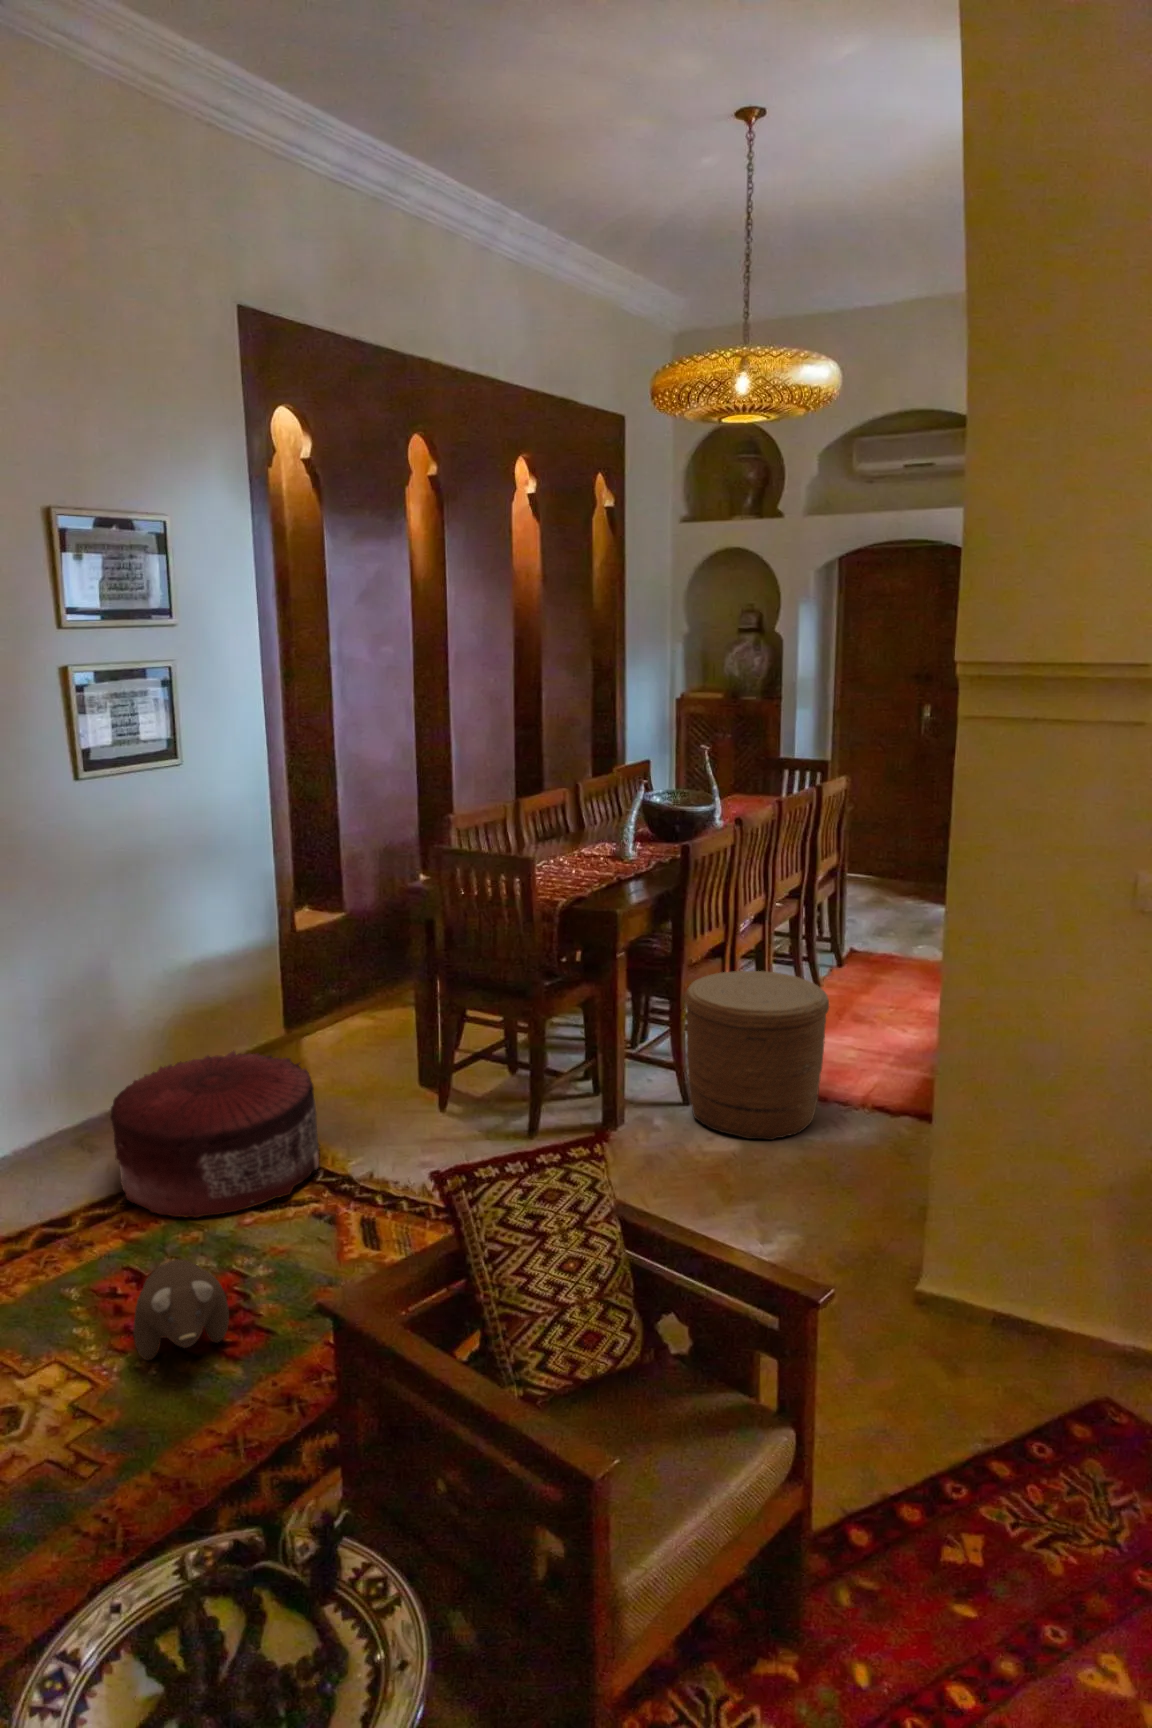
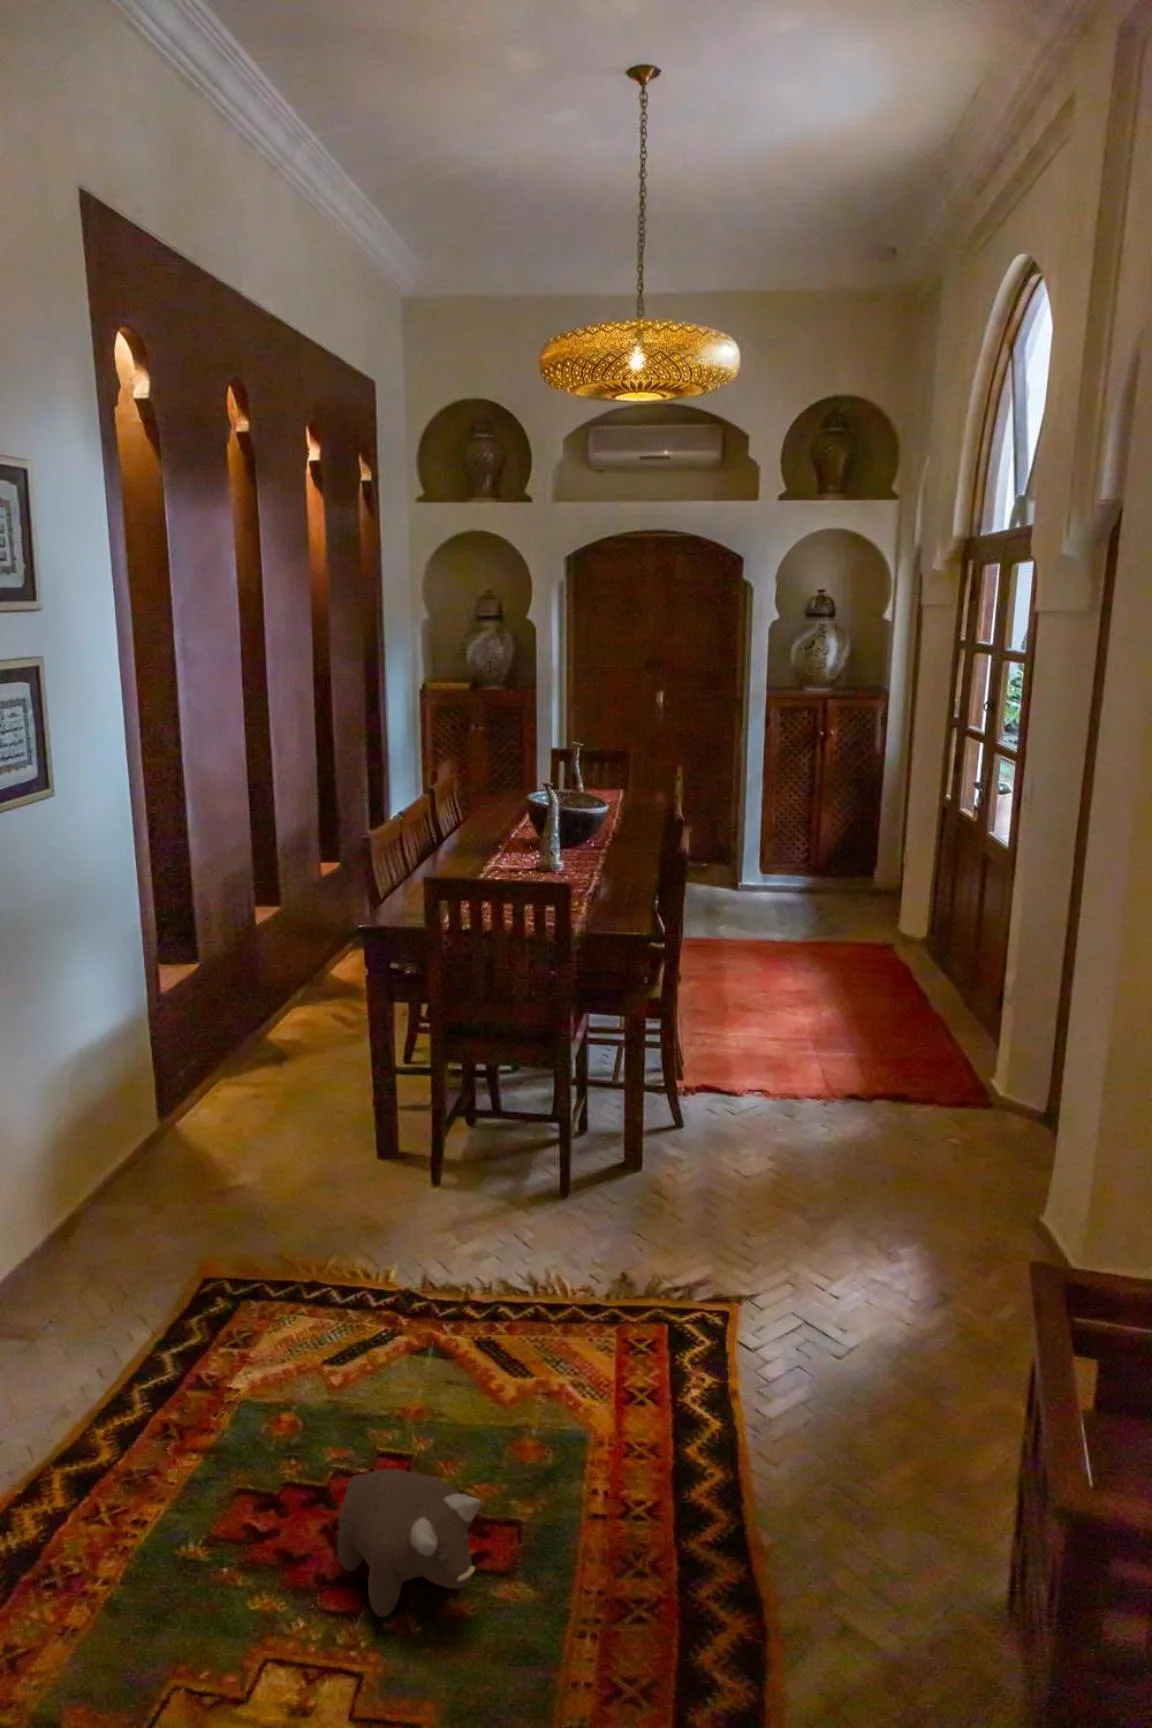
woven basket: present [684,971,829,1140] -> none [682,978,830,1153]
pouf: present [110,1051,320,1218] -> none [104,1162,367,1403]

